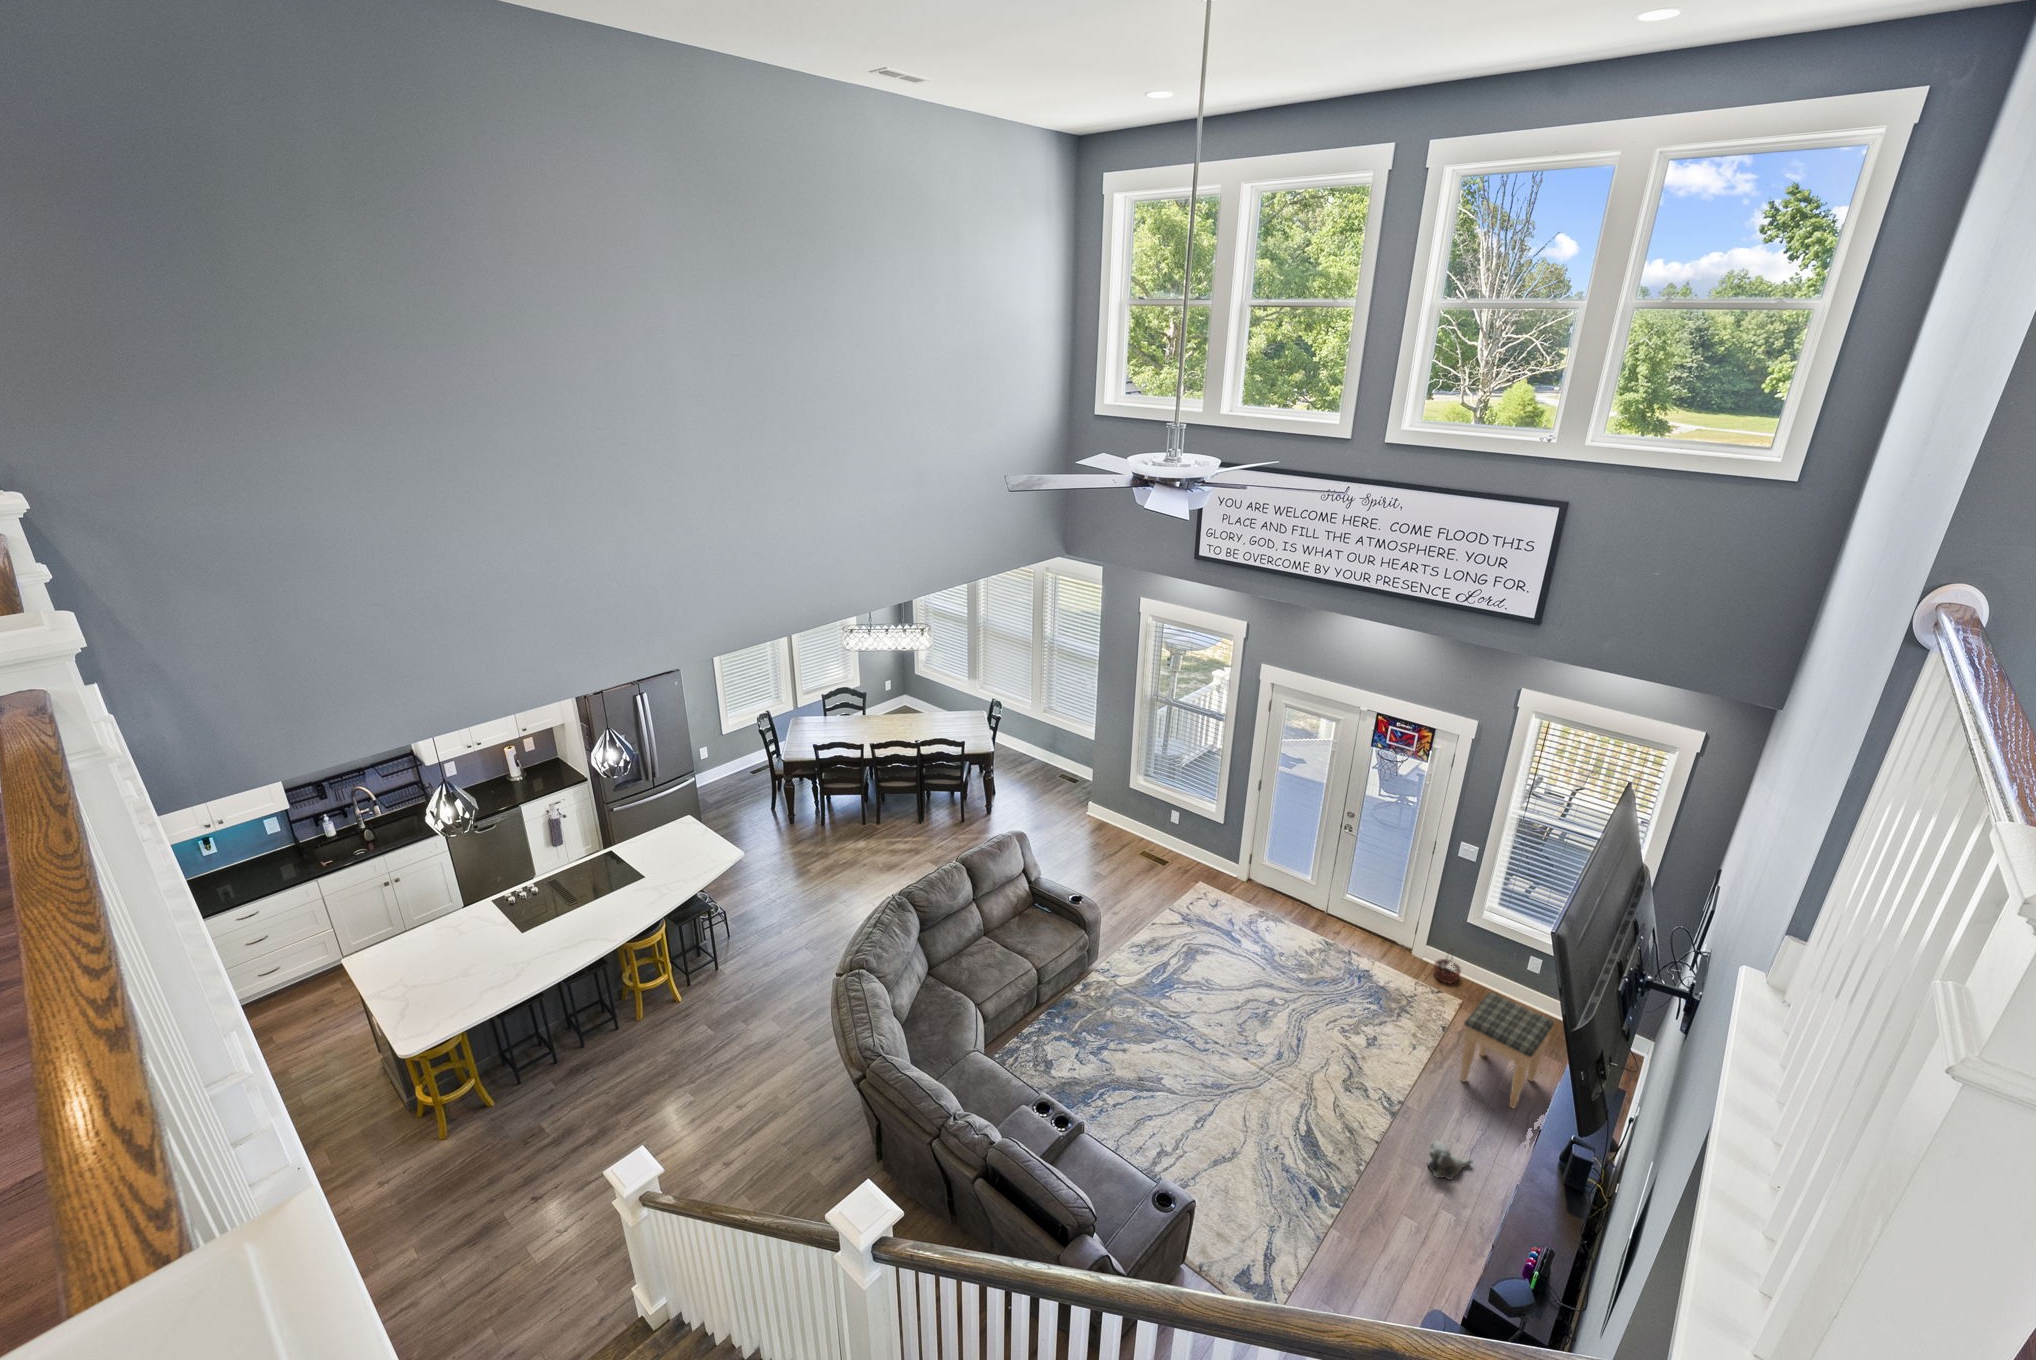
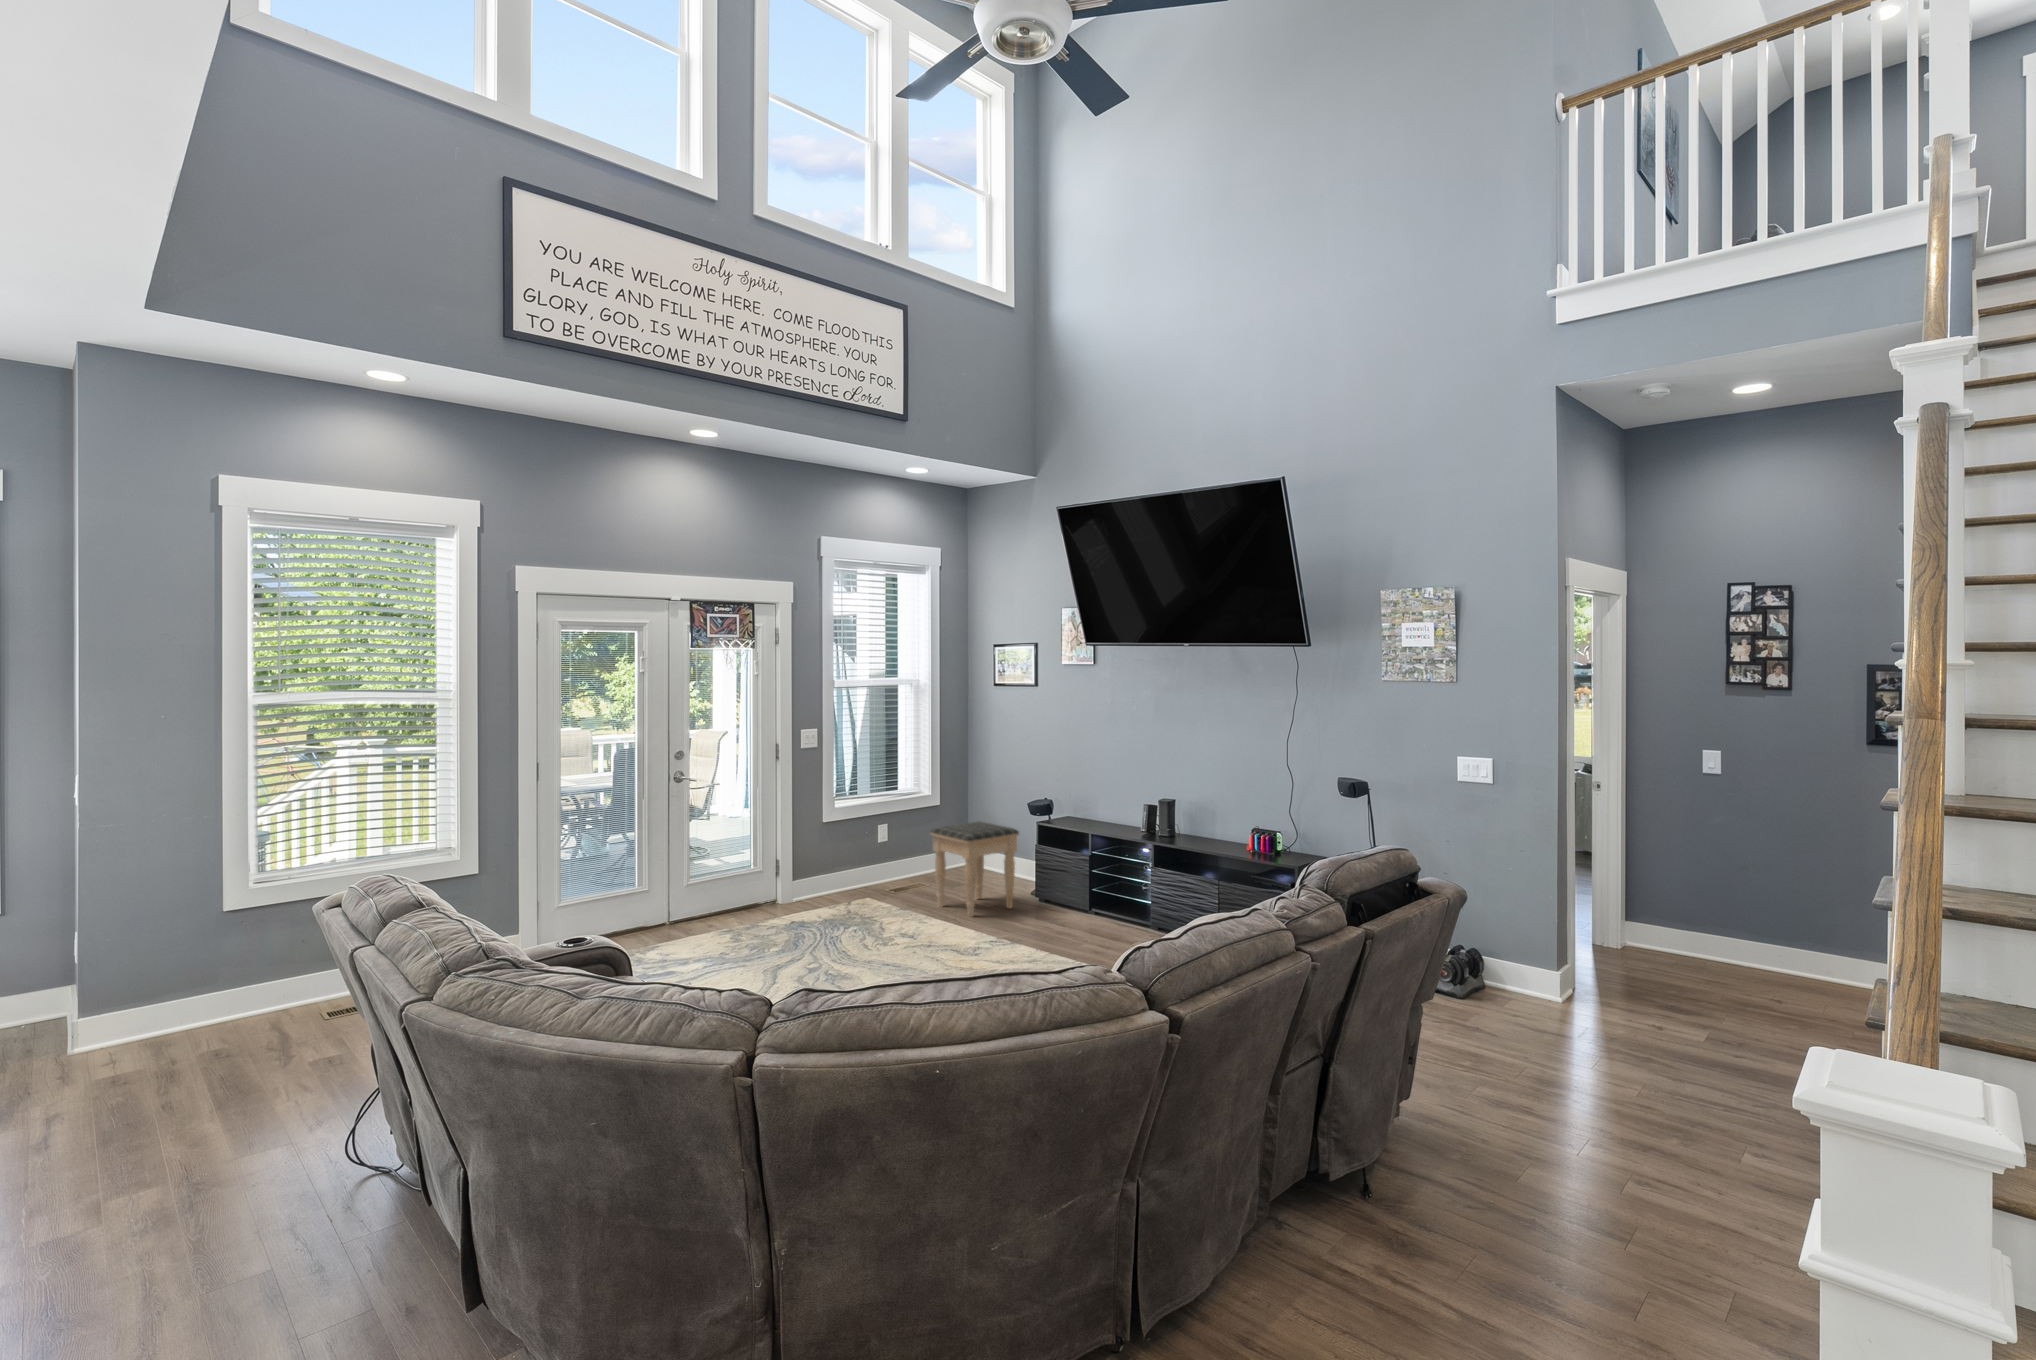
basket: present [1434,949,1461,983] -> none [810,860,841,902]
plush toy: present [1428,1141,1472,1180] -> none [1063,907,1097,942]

